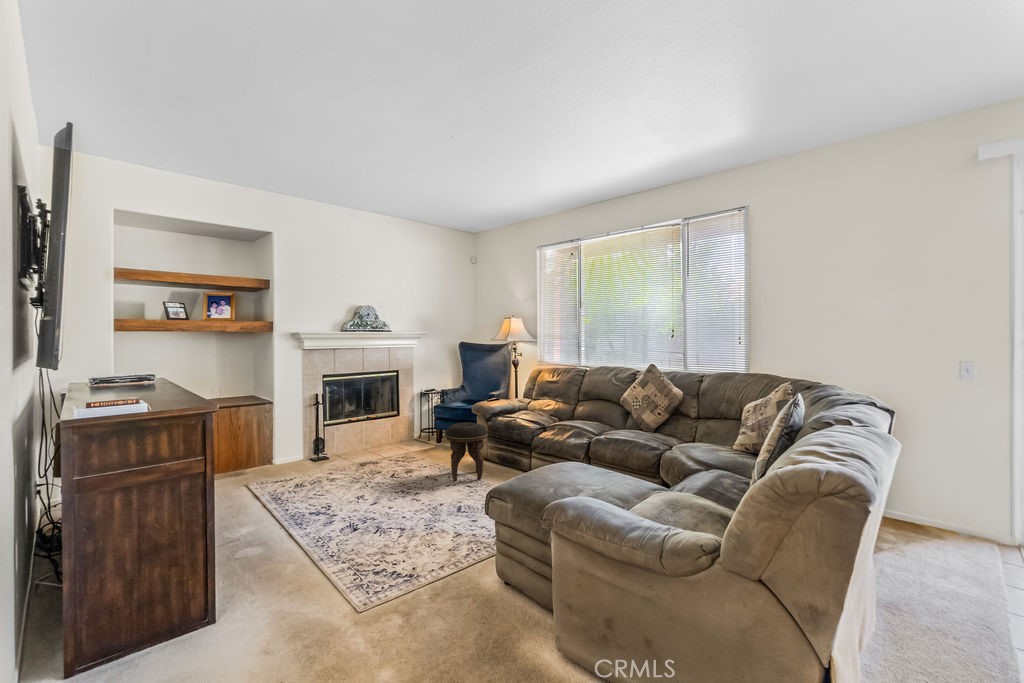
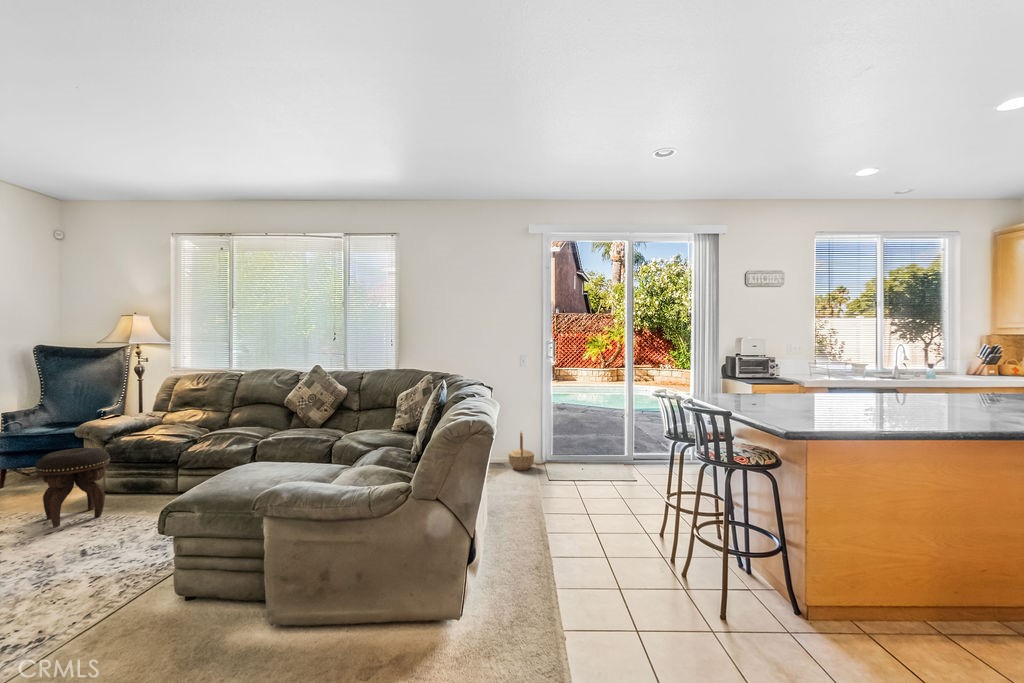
basket: none [930,479,987,545] -> present [509,431,534,470]

